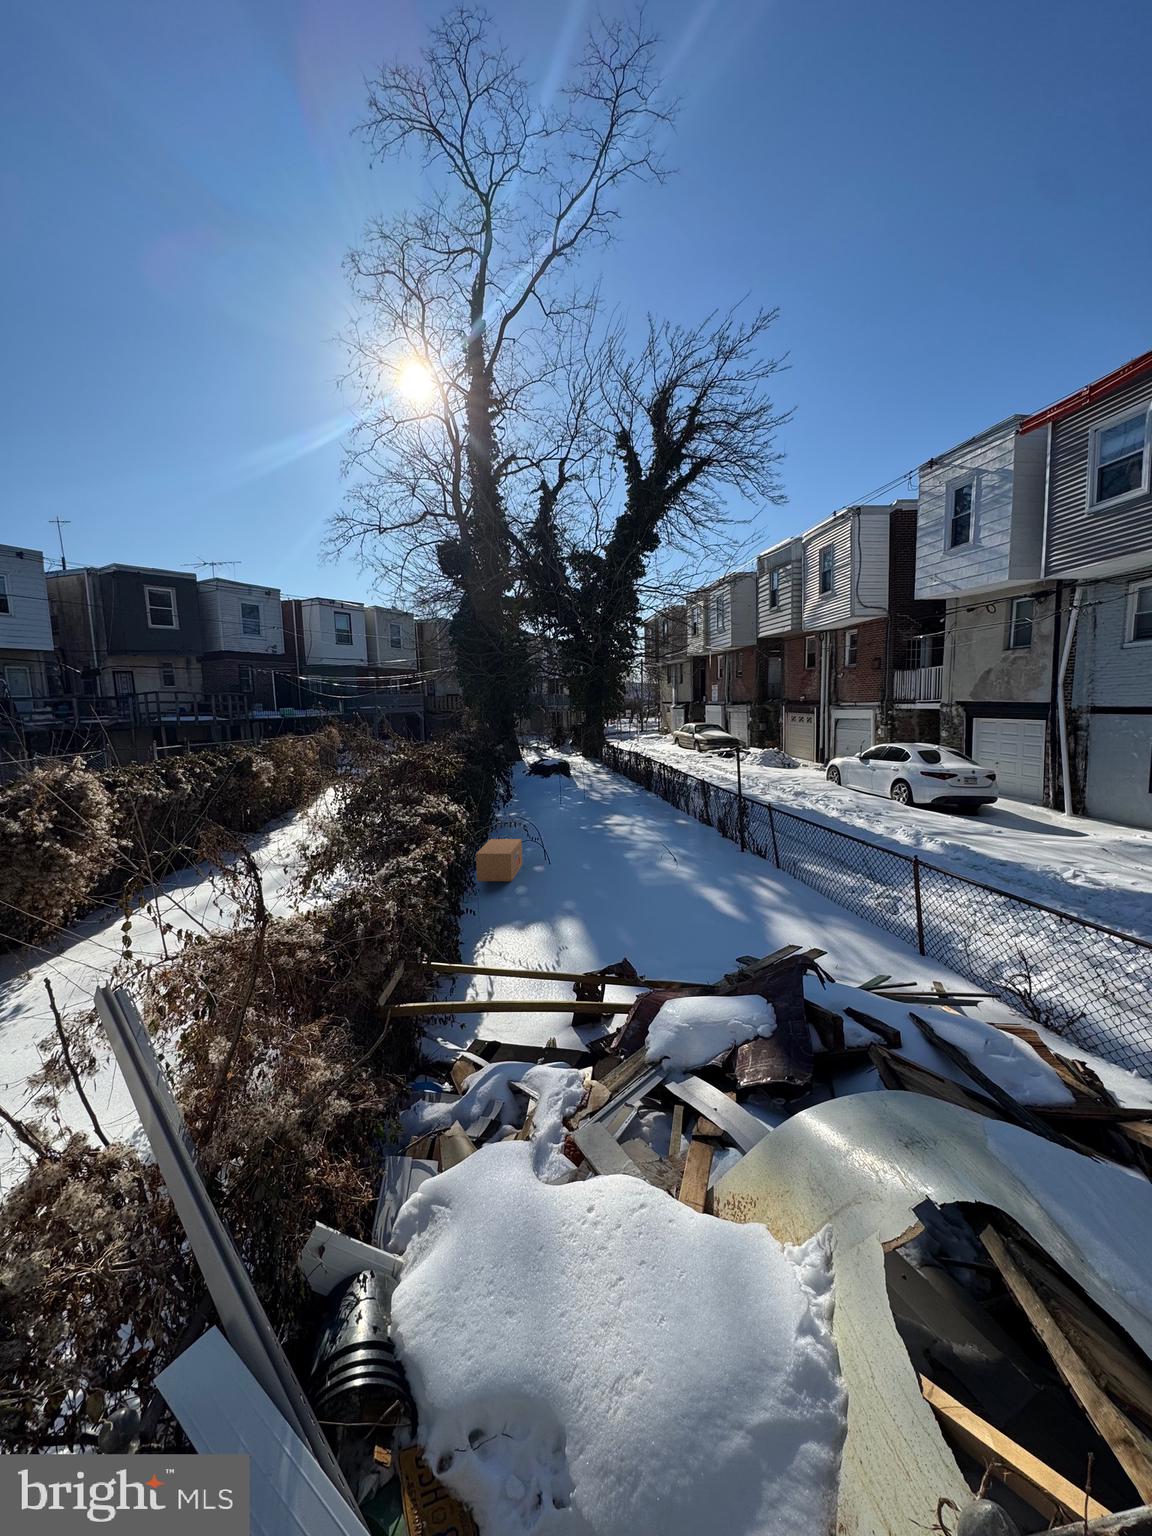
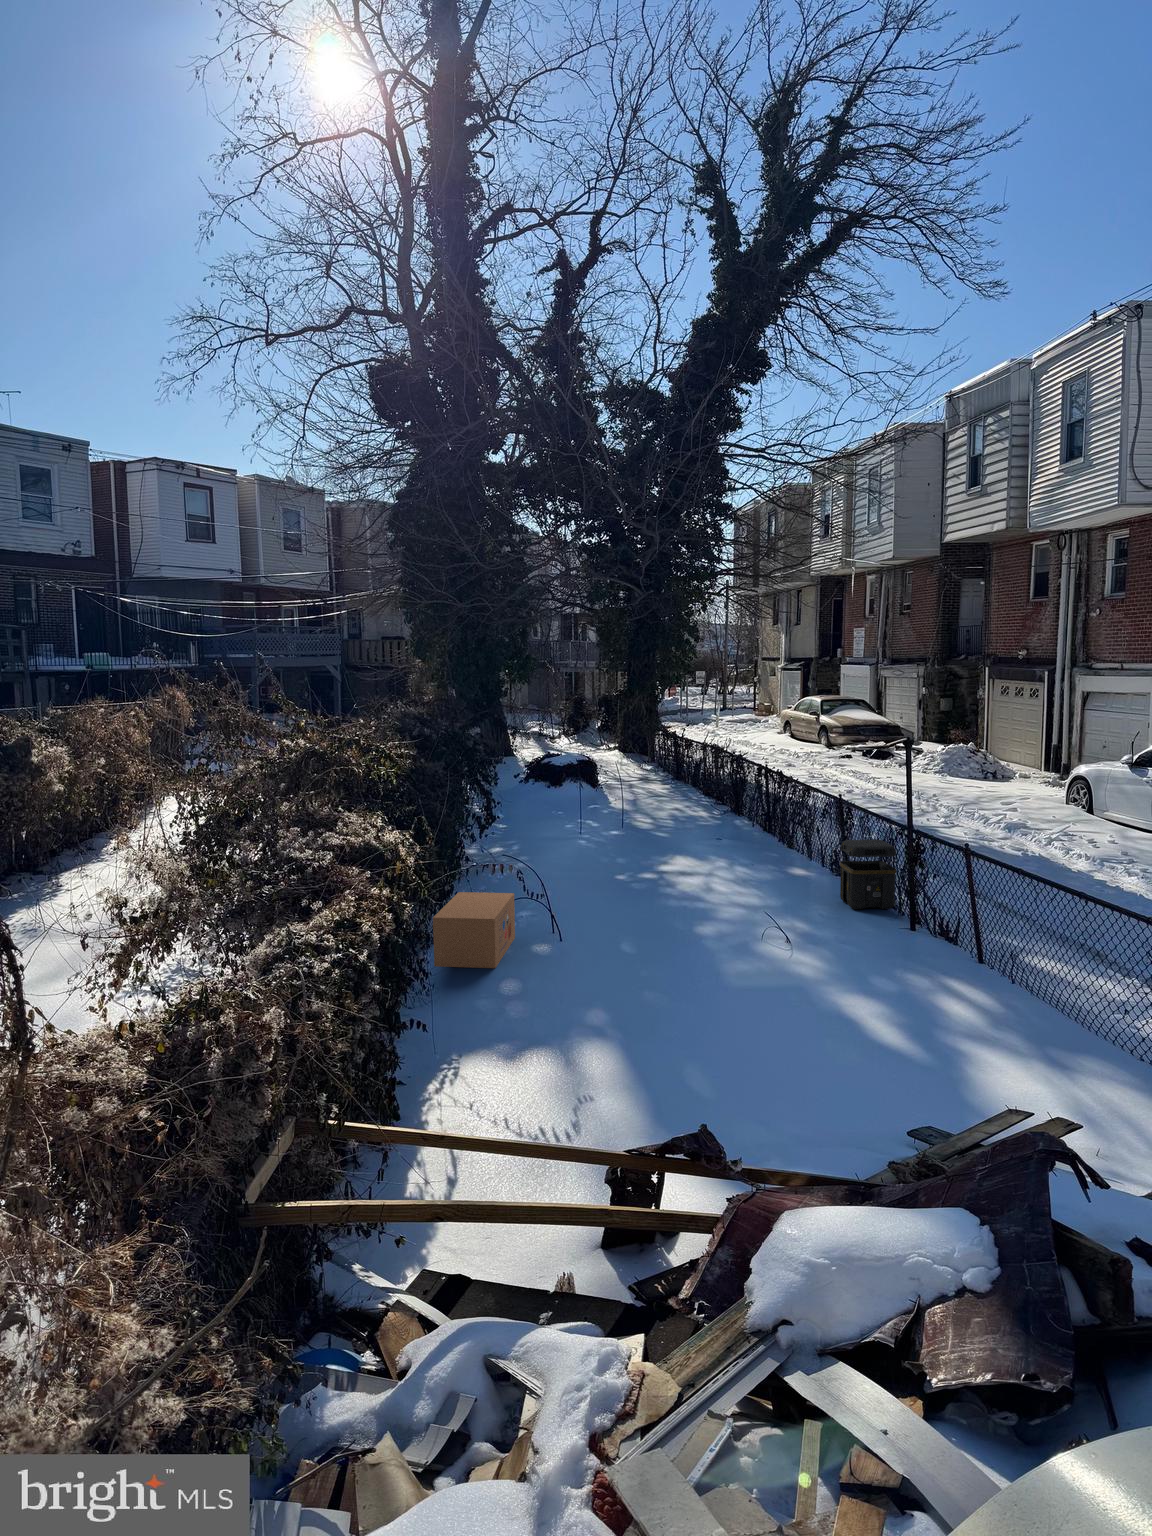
toolbox: none [705,805,735,844] -> present [840,840,896,909]

